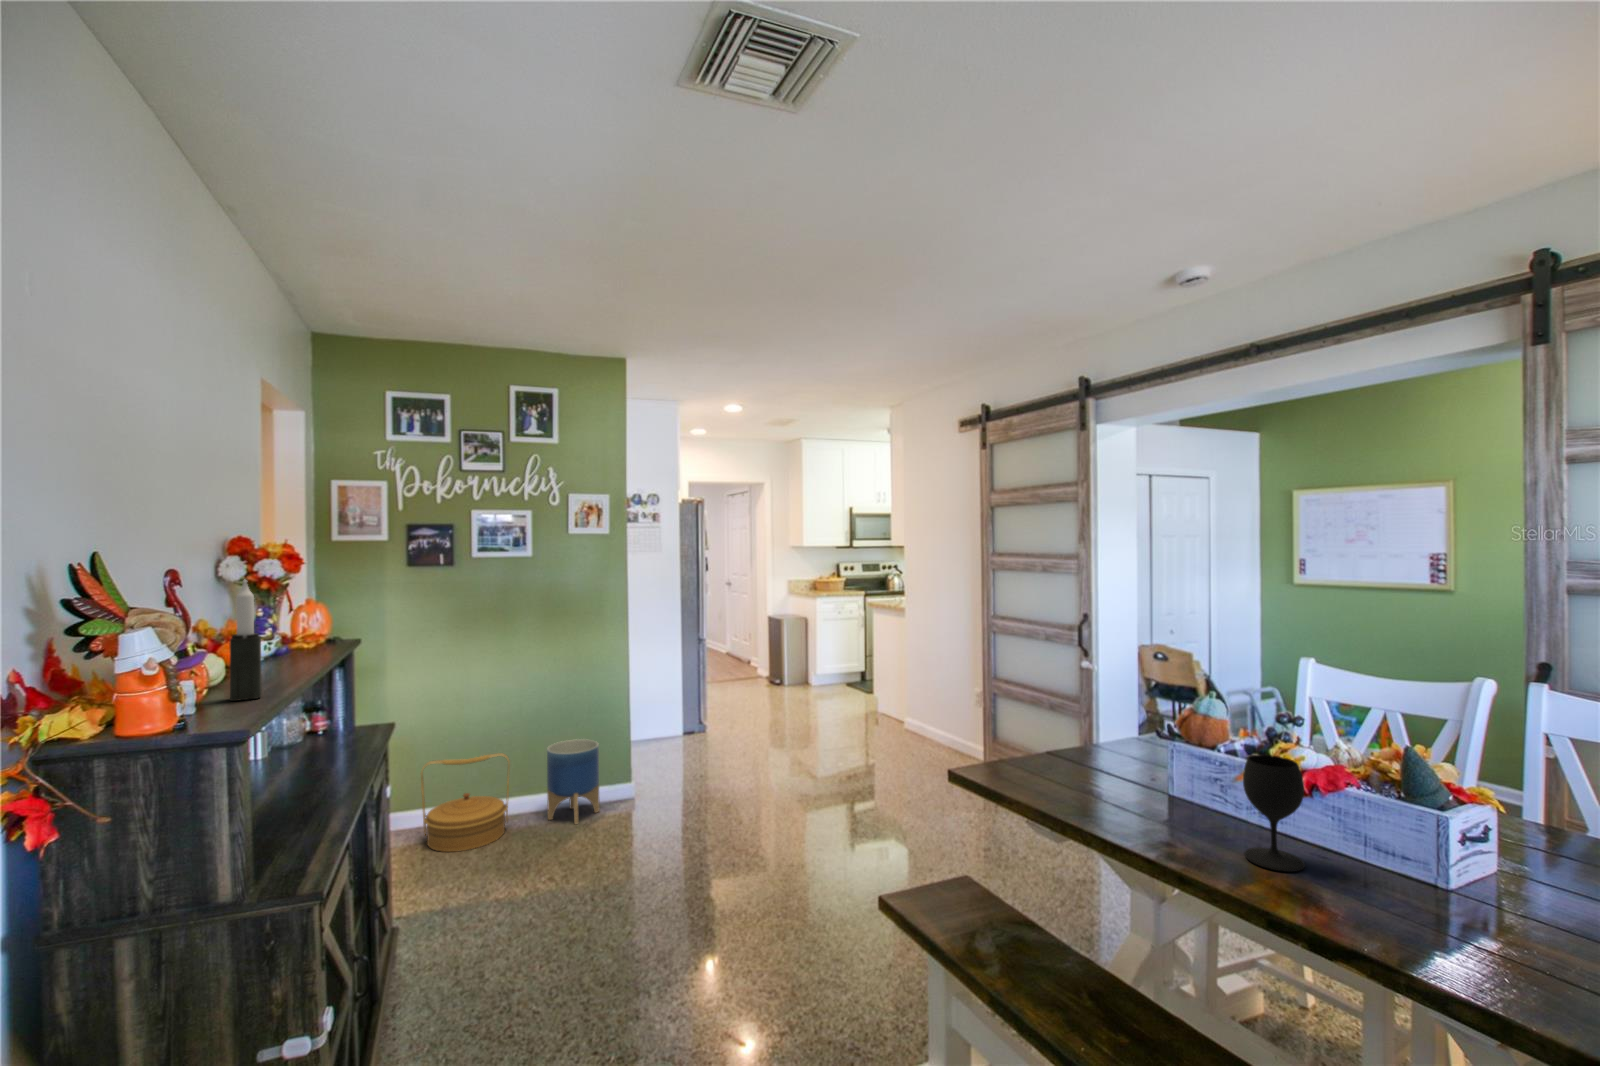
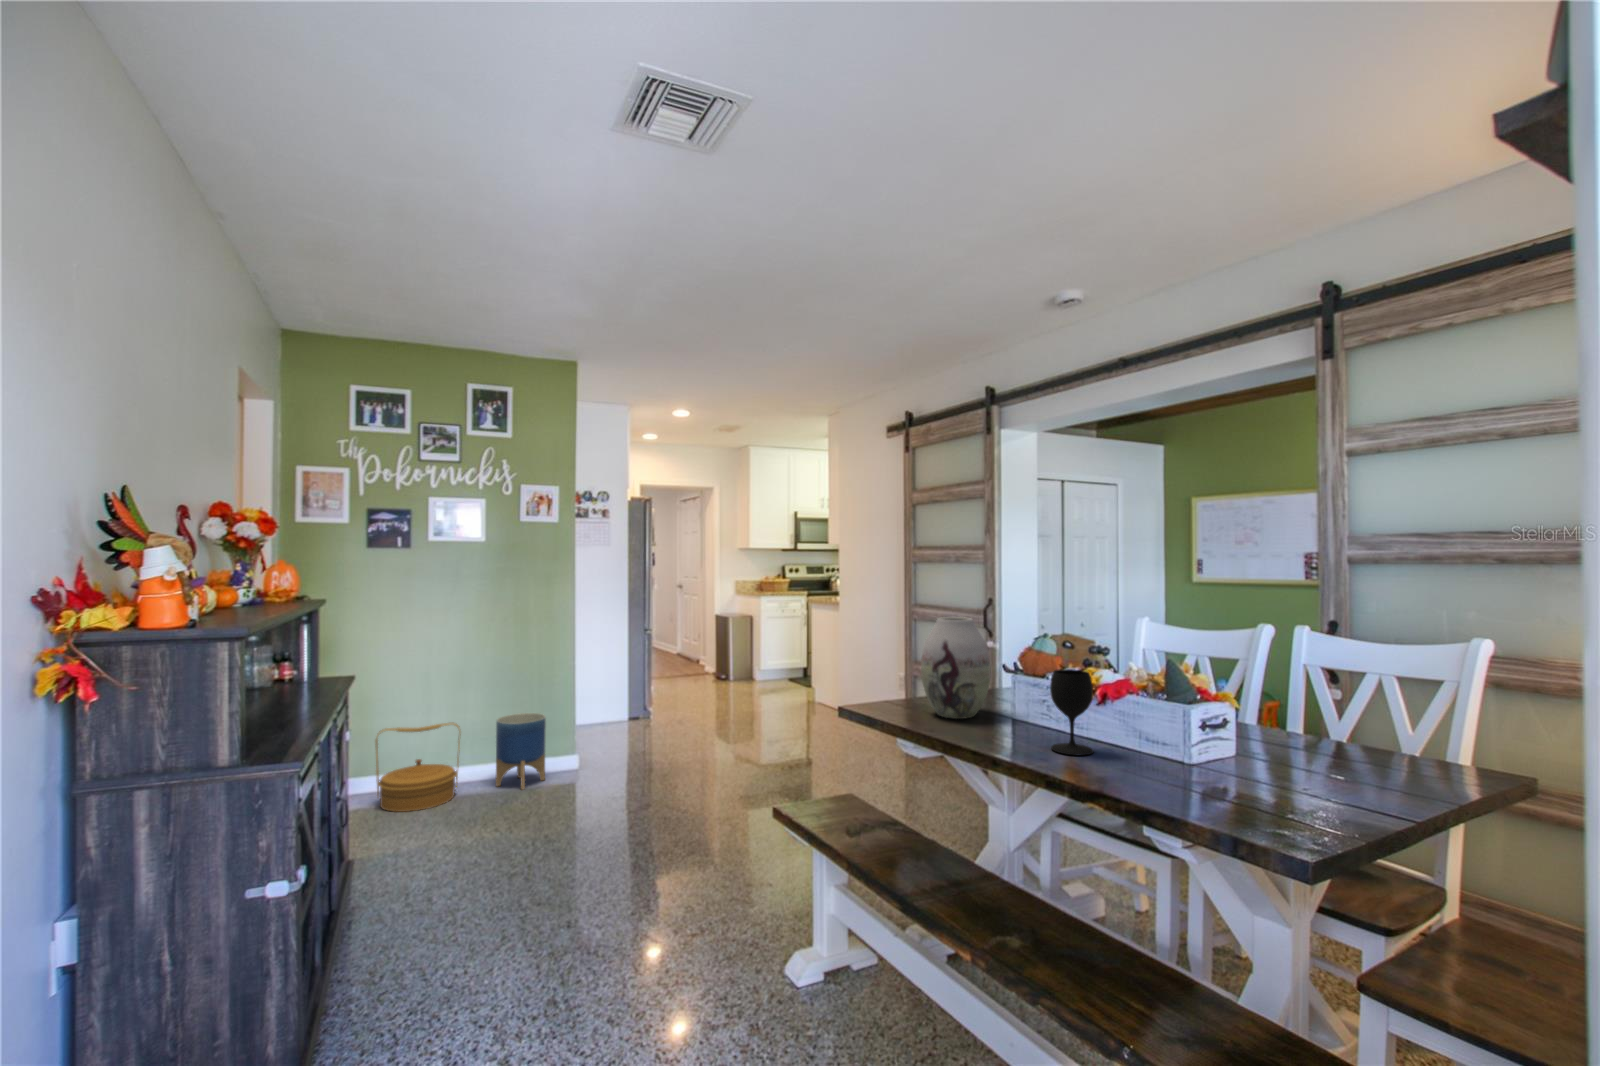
candle: present [229,579,262,701] -> none [222,521,249,621]
vase: none [1052,670,1140,797] -> present [921,617,990,719]

